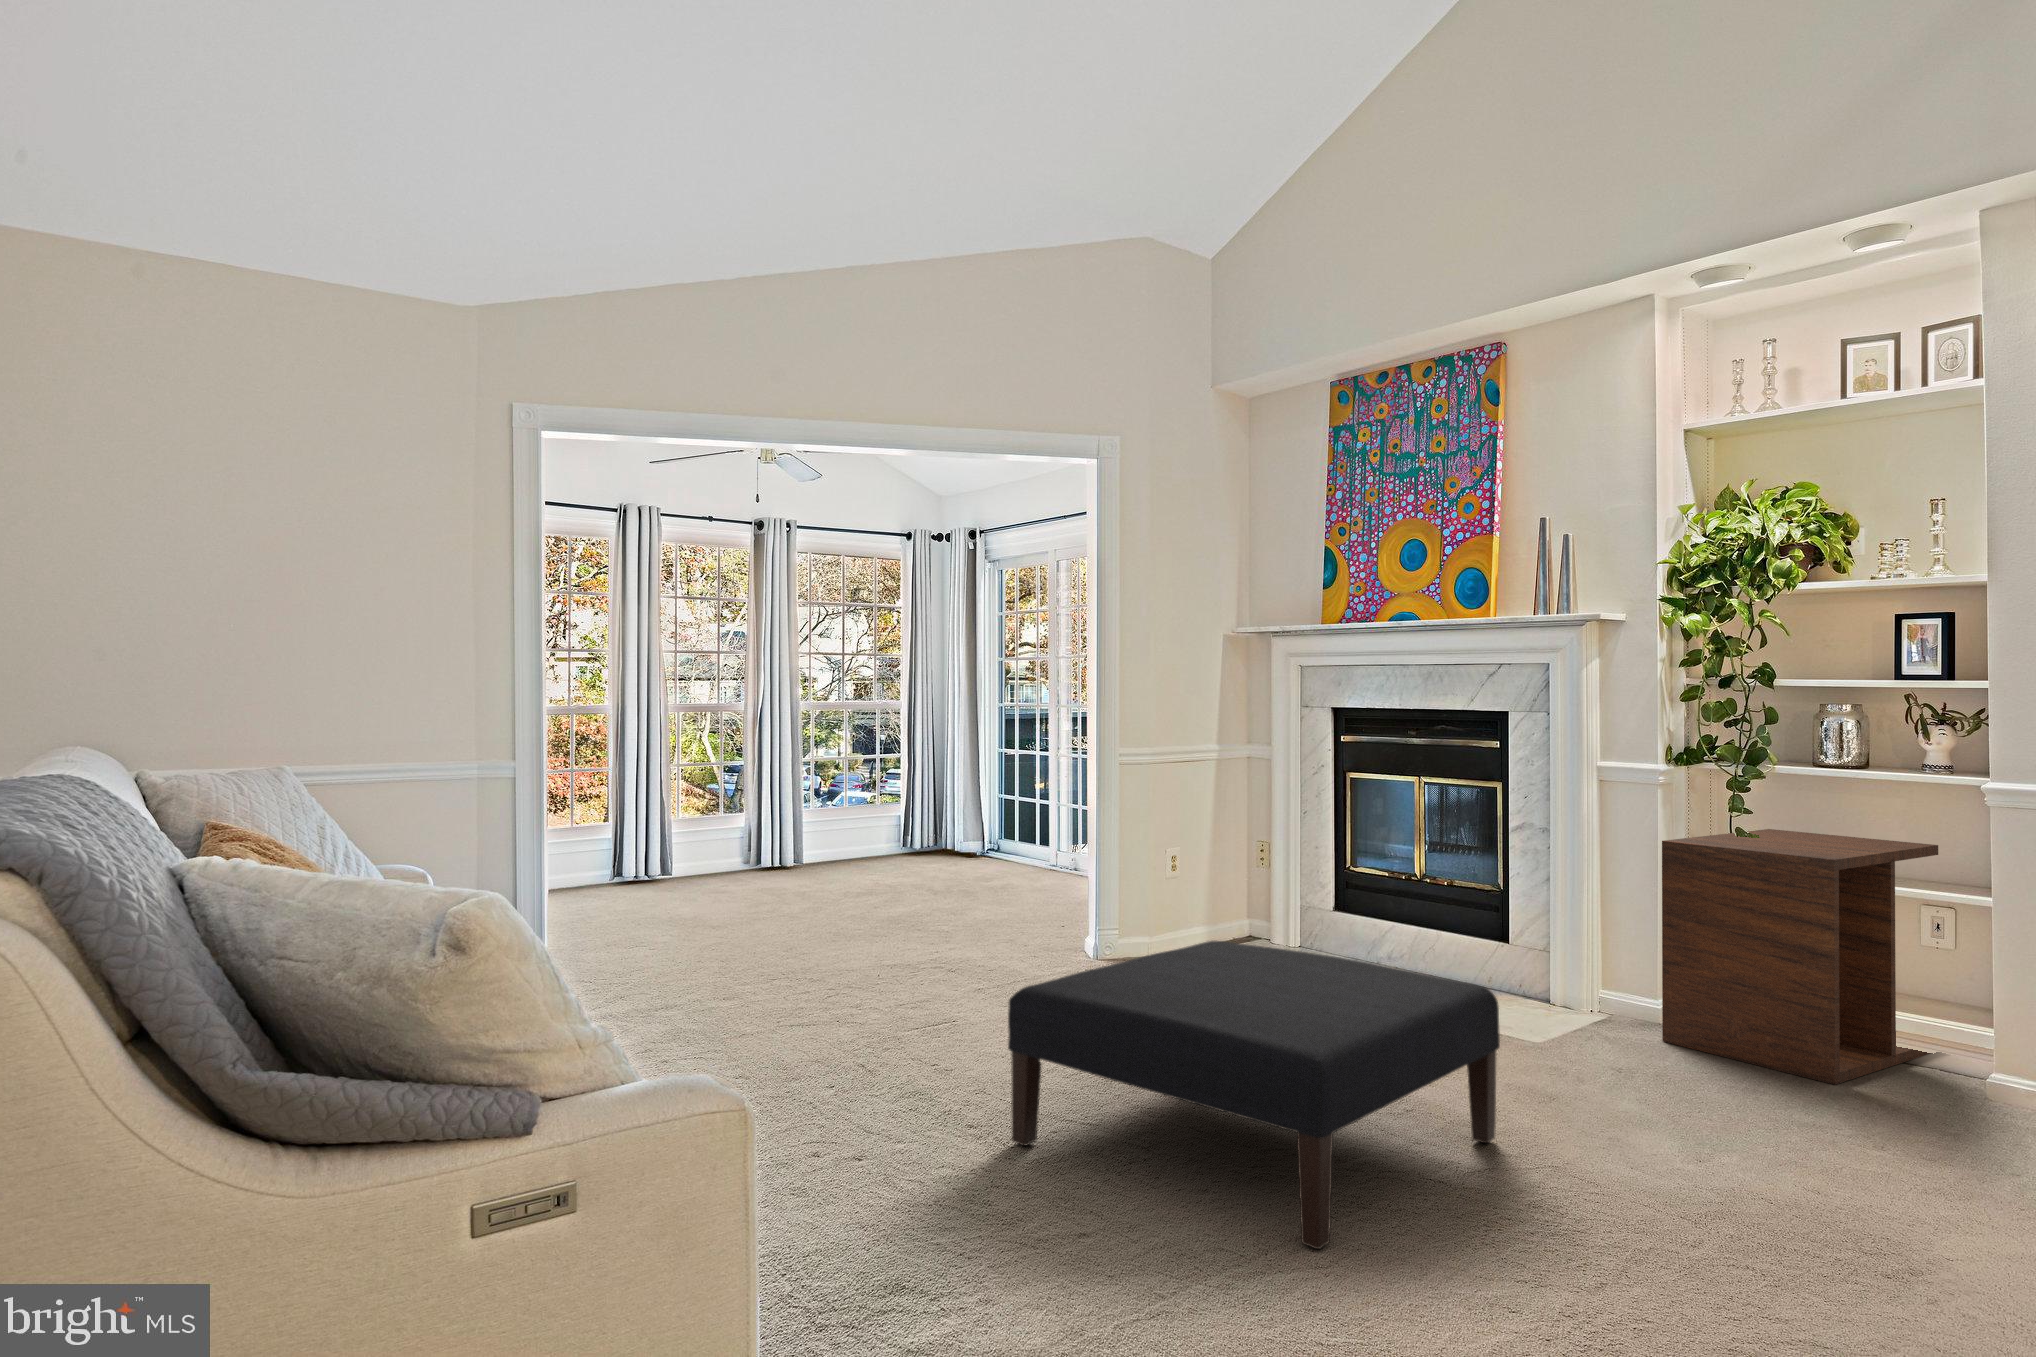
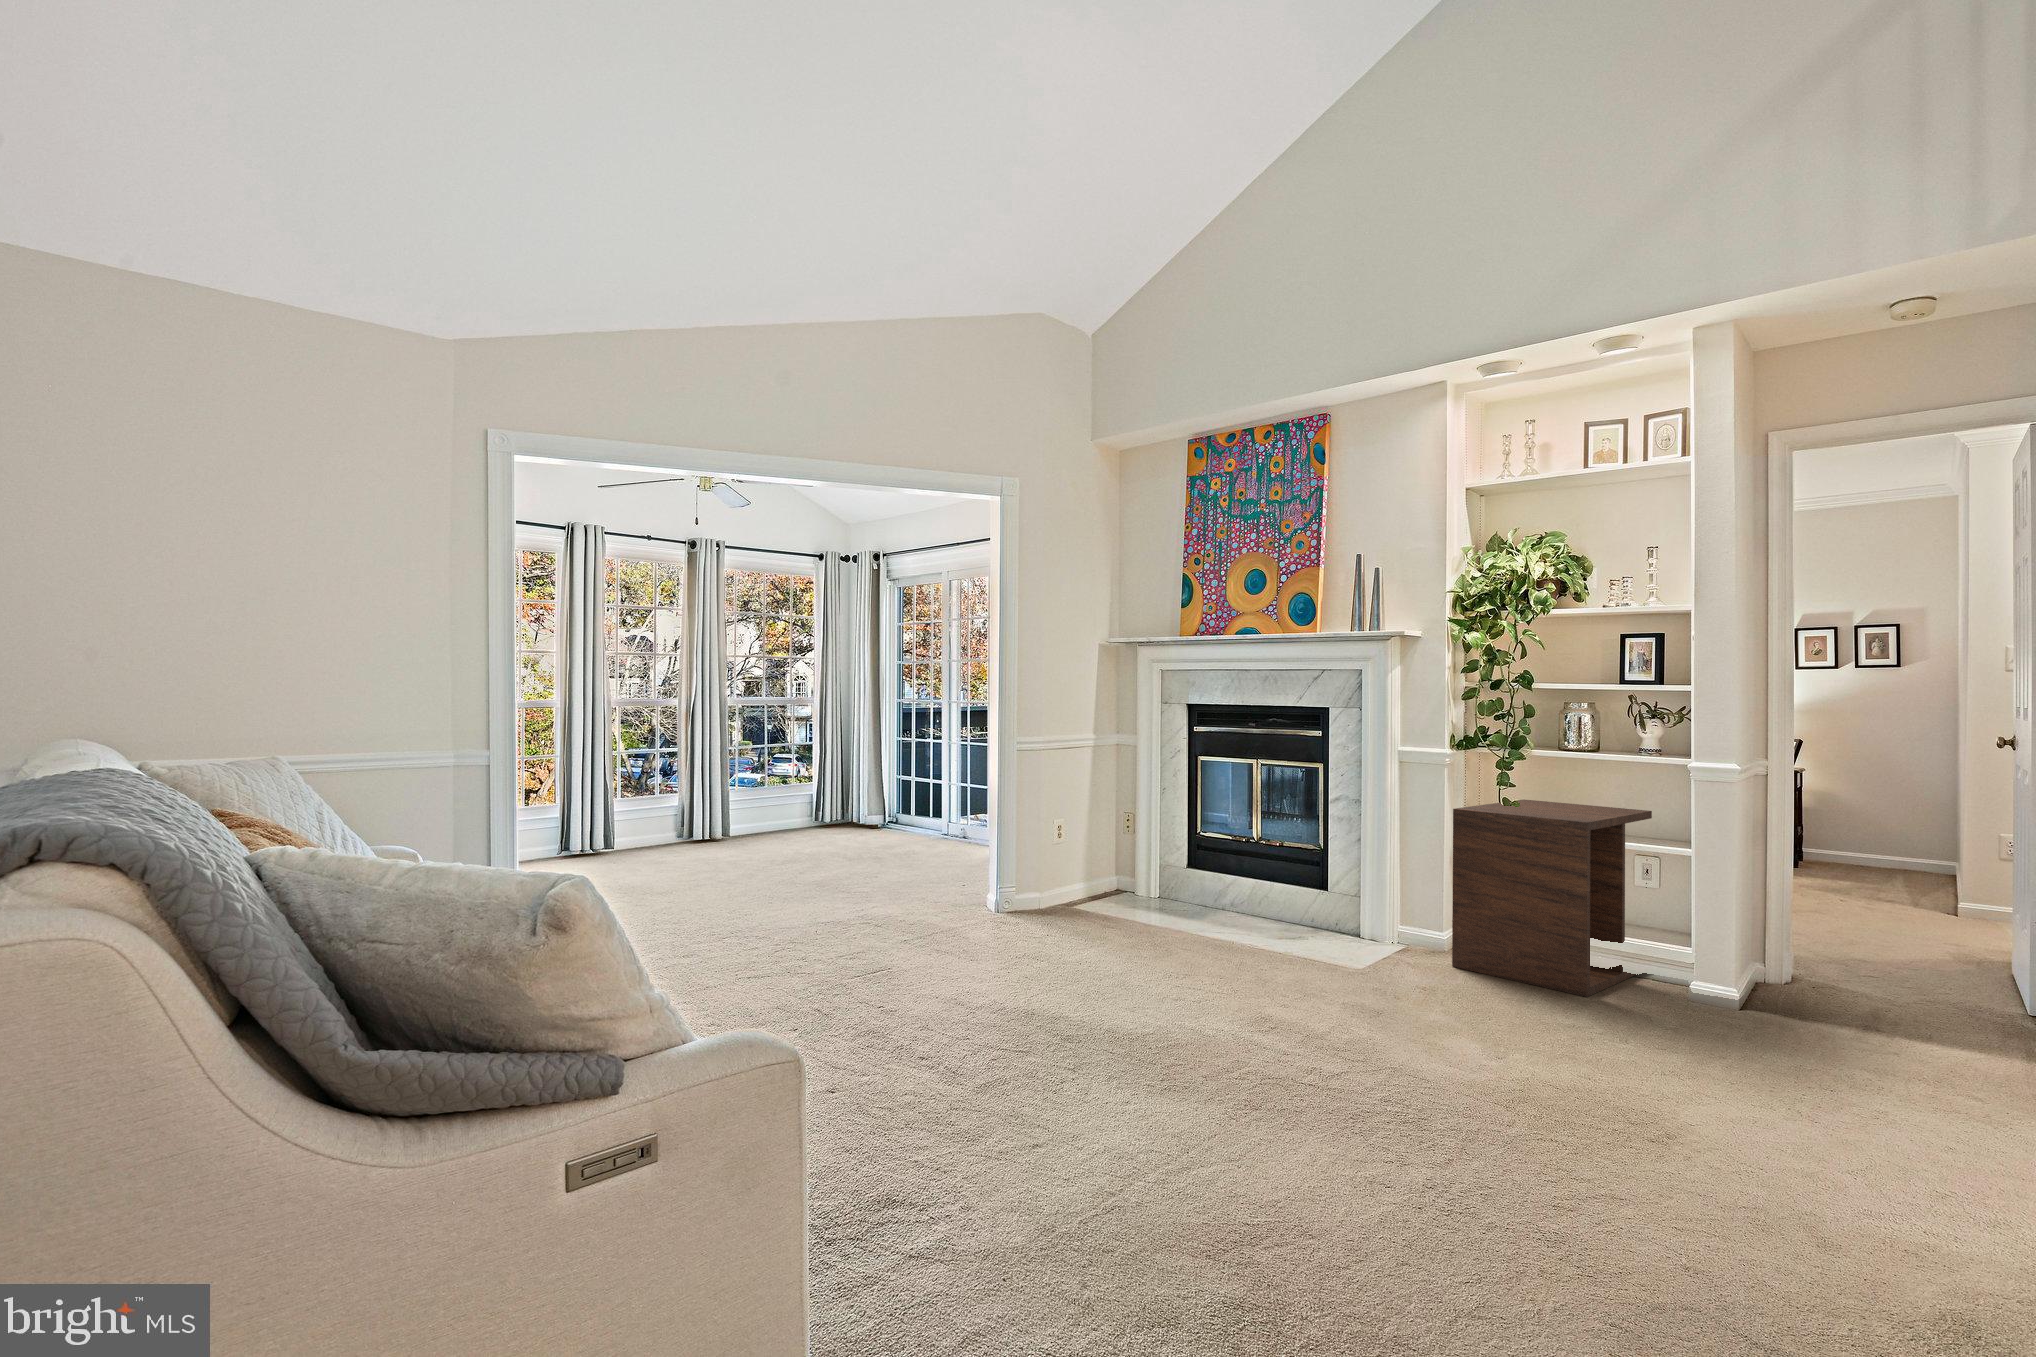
ottoman: present [1008,941,1500,1249] -> none [959,893,1355,1150]

